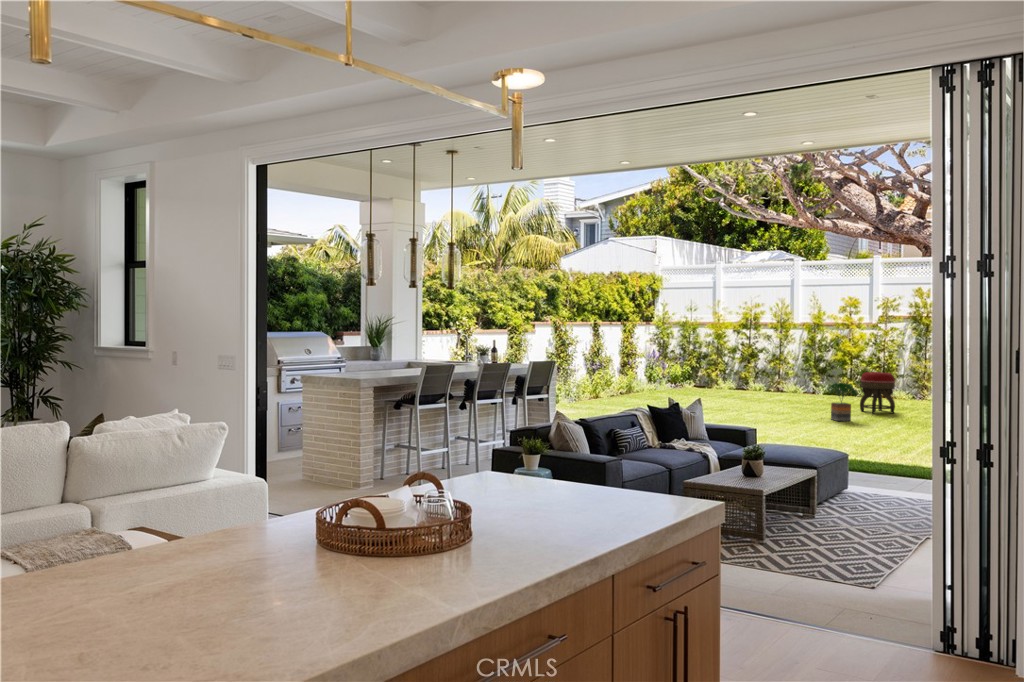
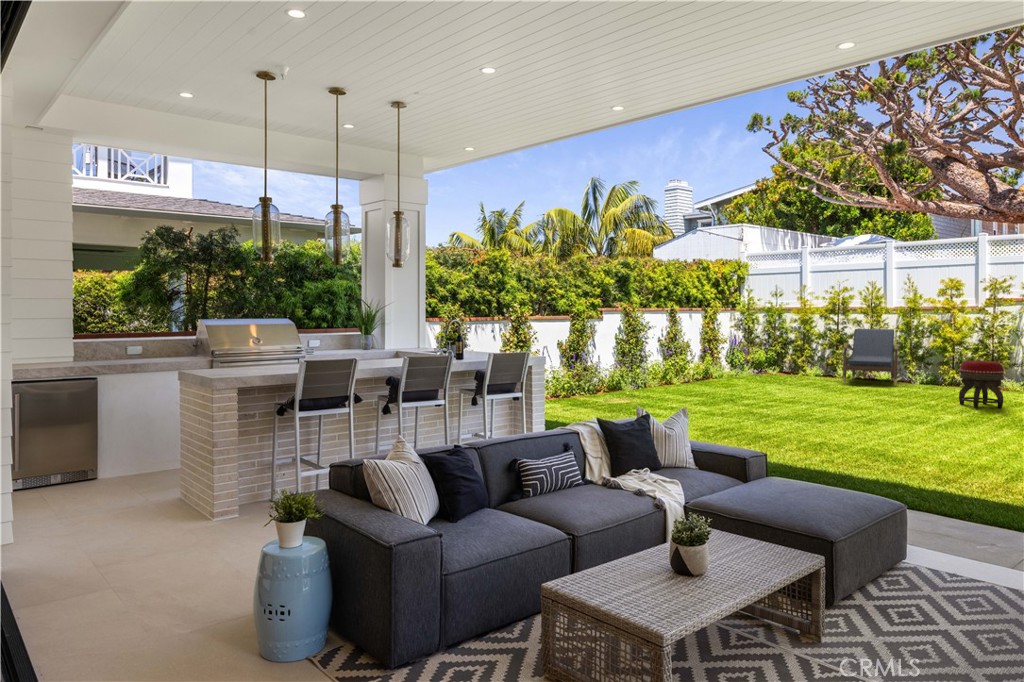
lounge chair: none [758,343,806,396] -> present [843,329,898,386]
potted tree: present [829,383,857,421] -> none [917,372,954,417]

